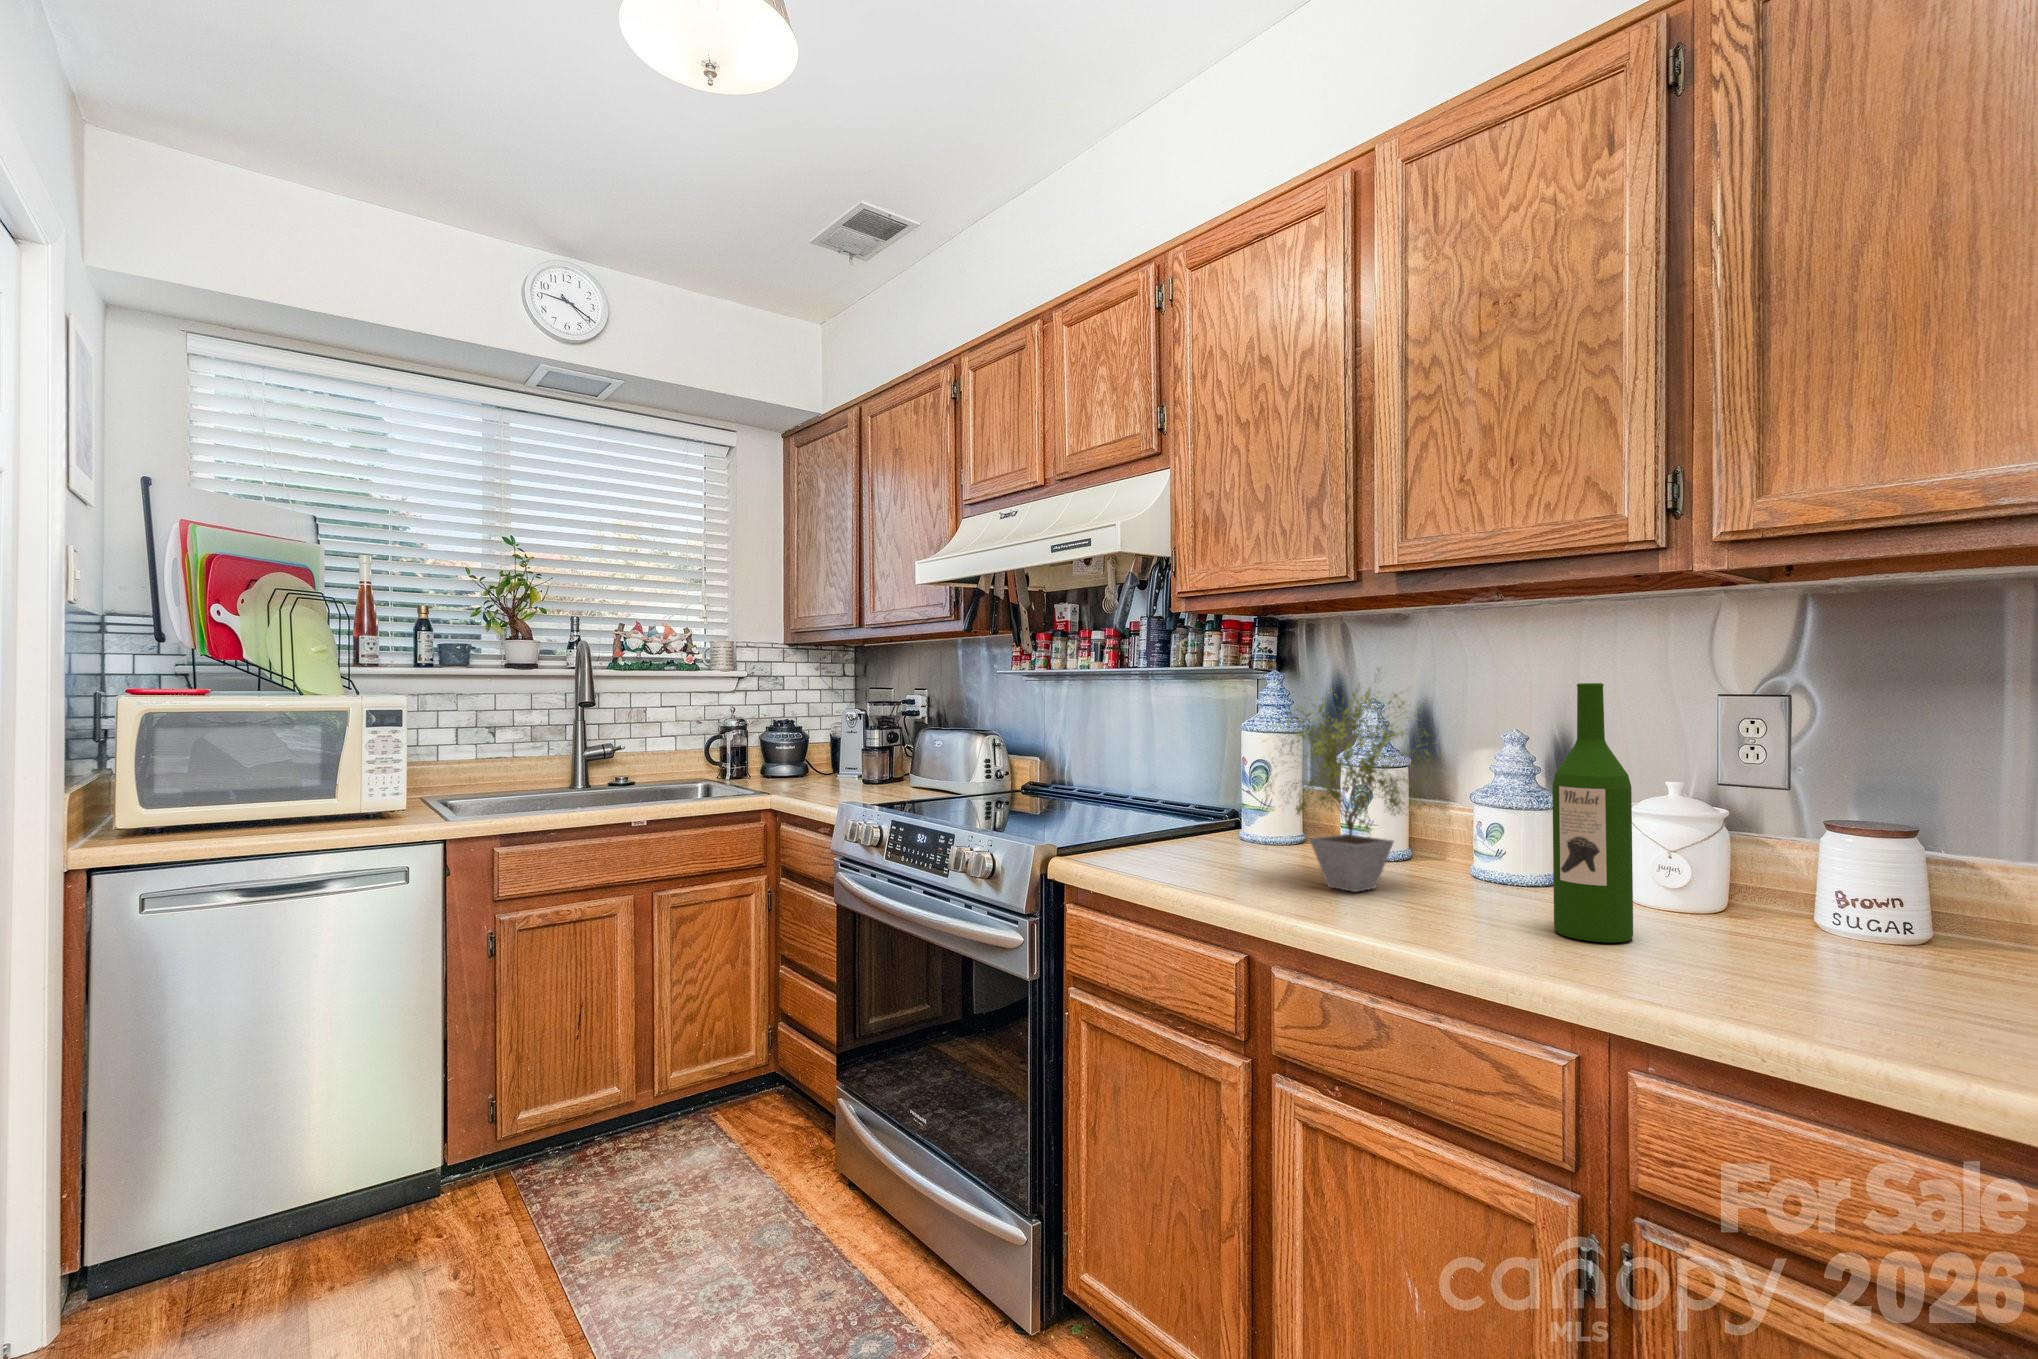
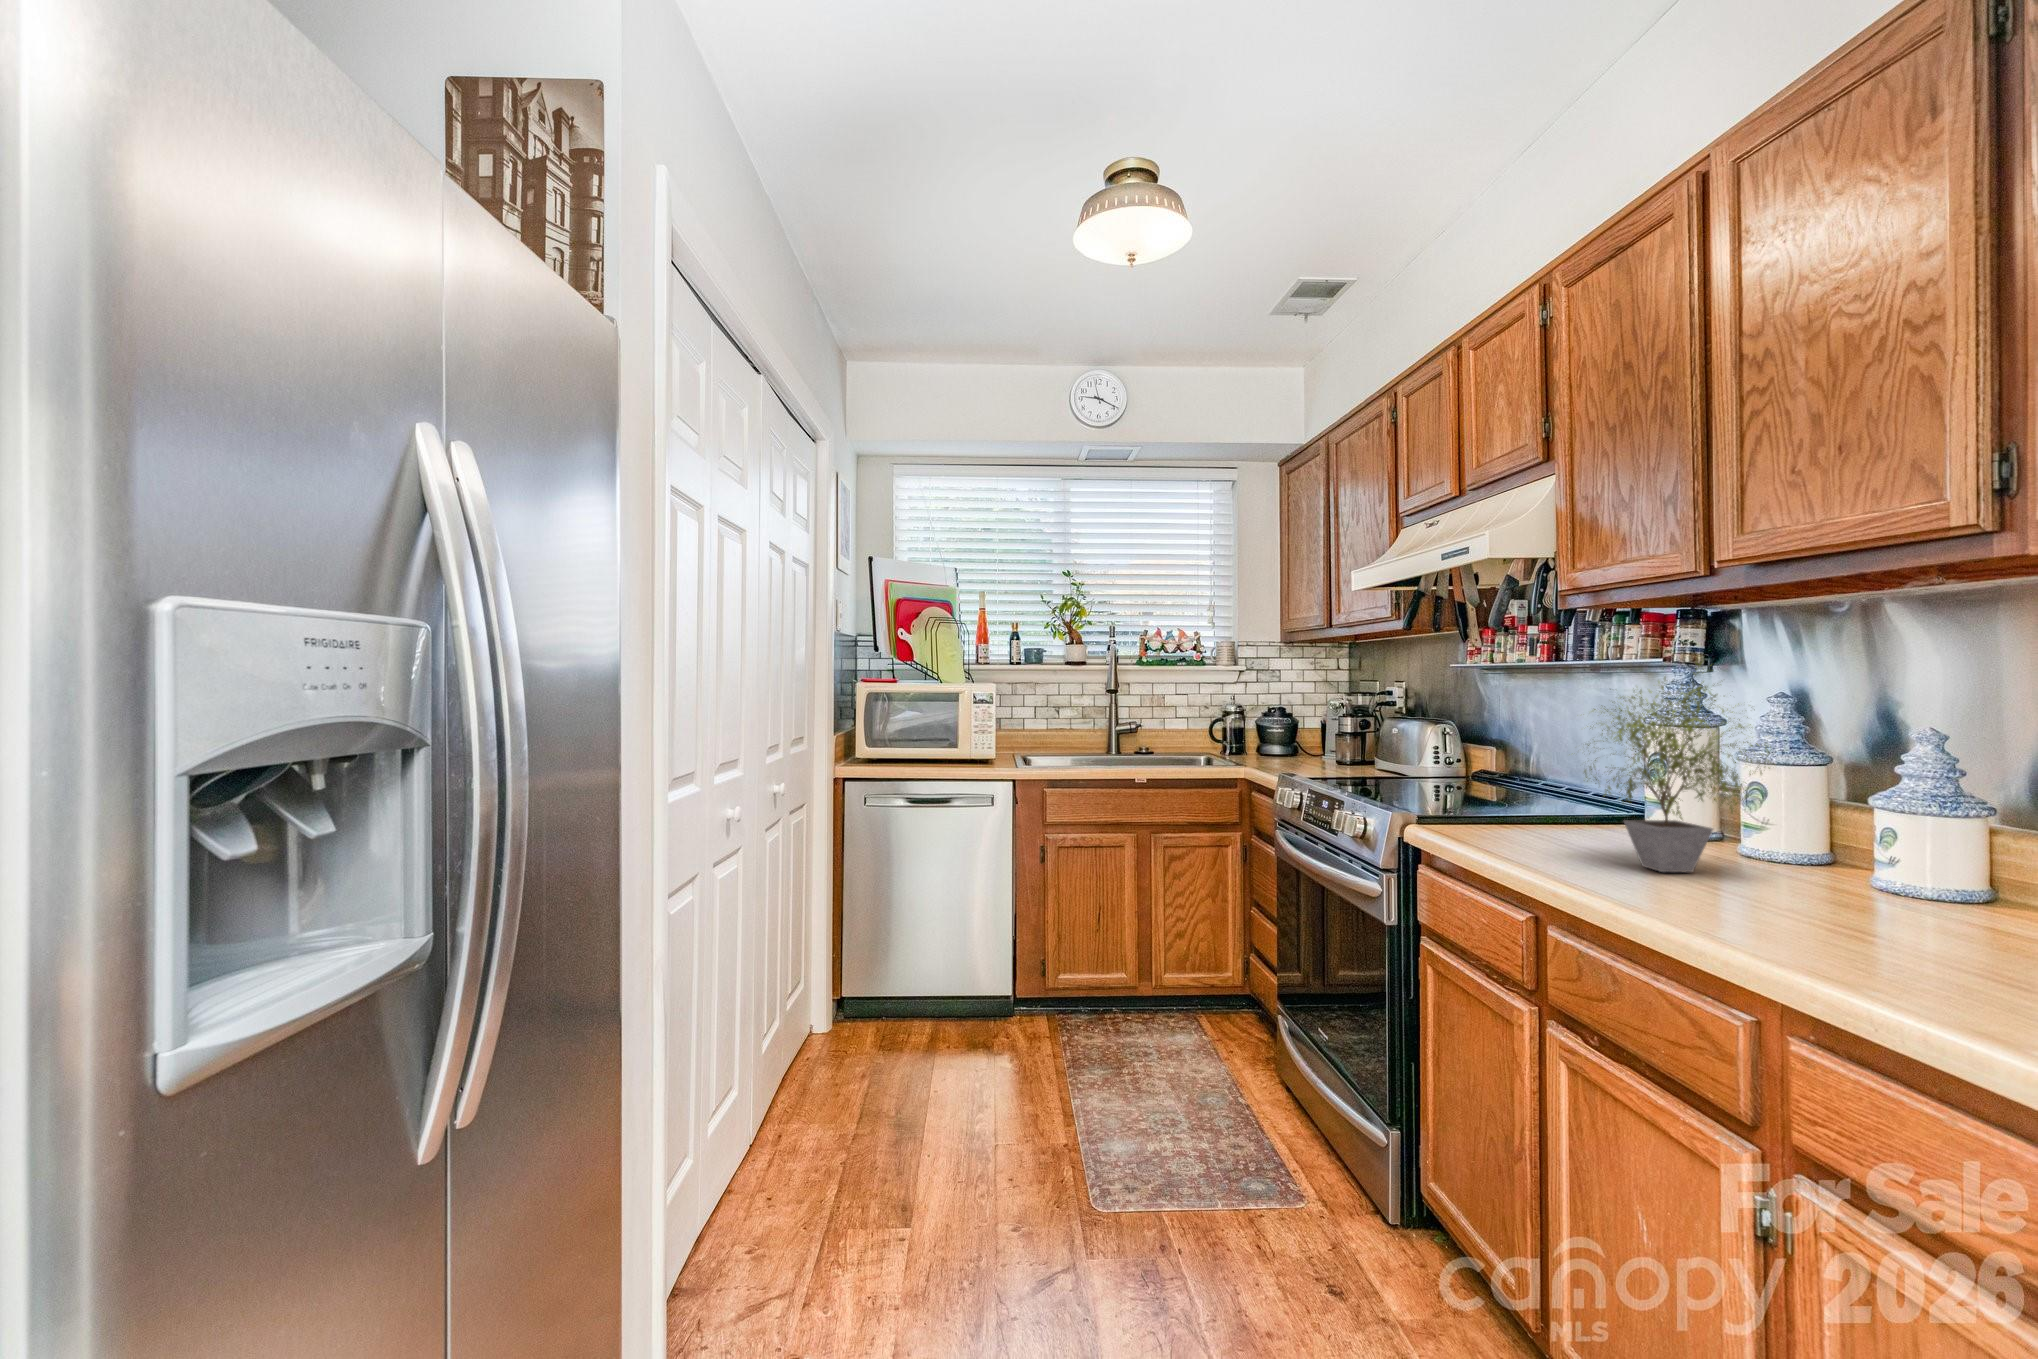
wine bottle: present [1552,683,1633,942] -> none [1822,678,1912,935]

